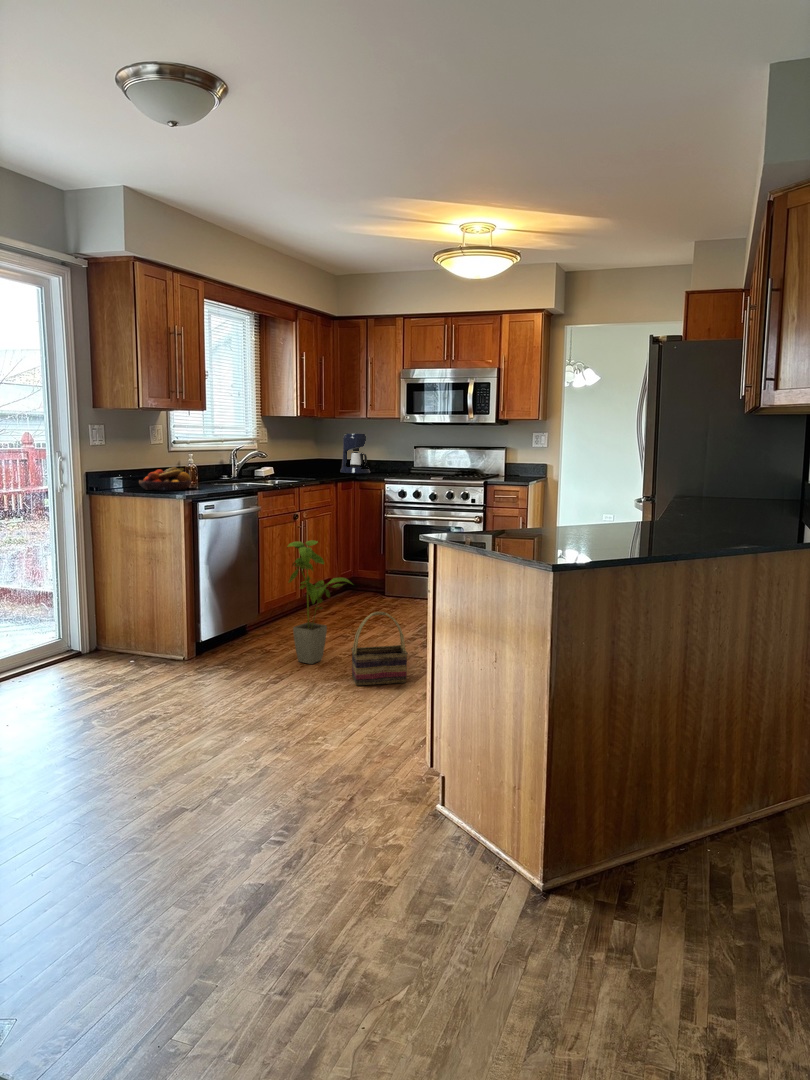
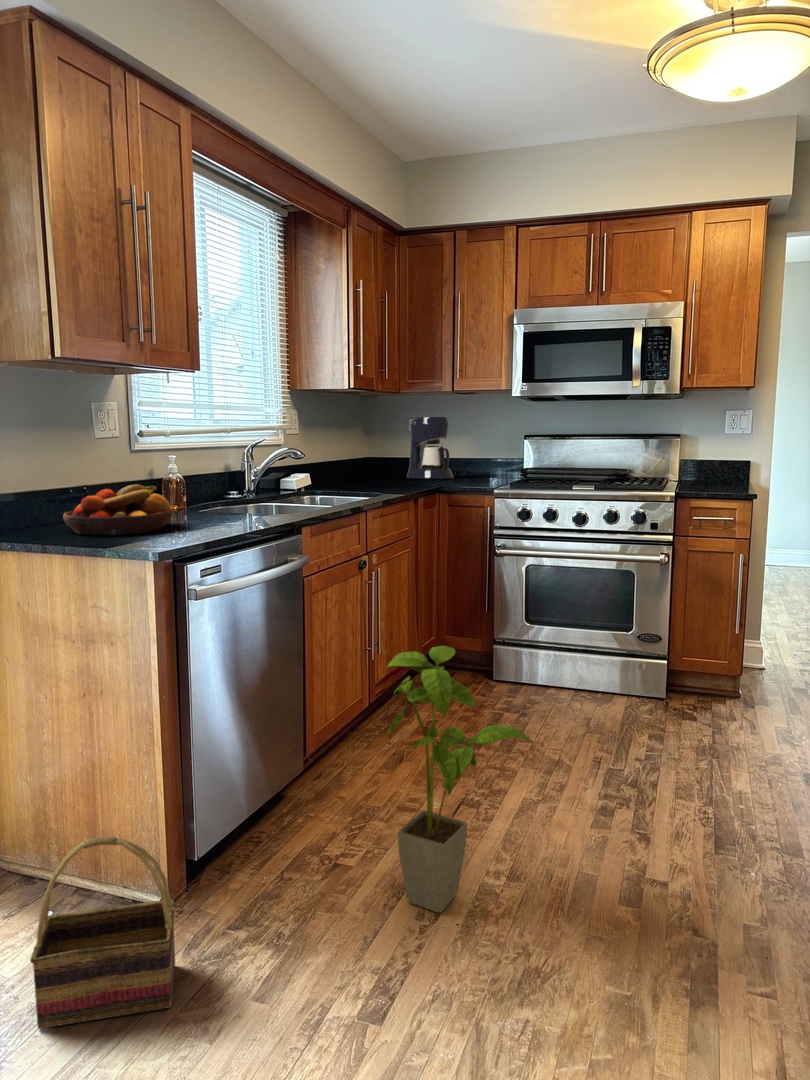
basket: present [351,612,408,686] -> present [30,836,175,1028]

